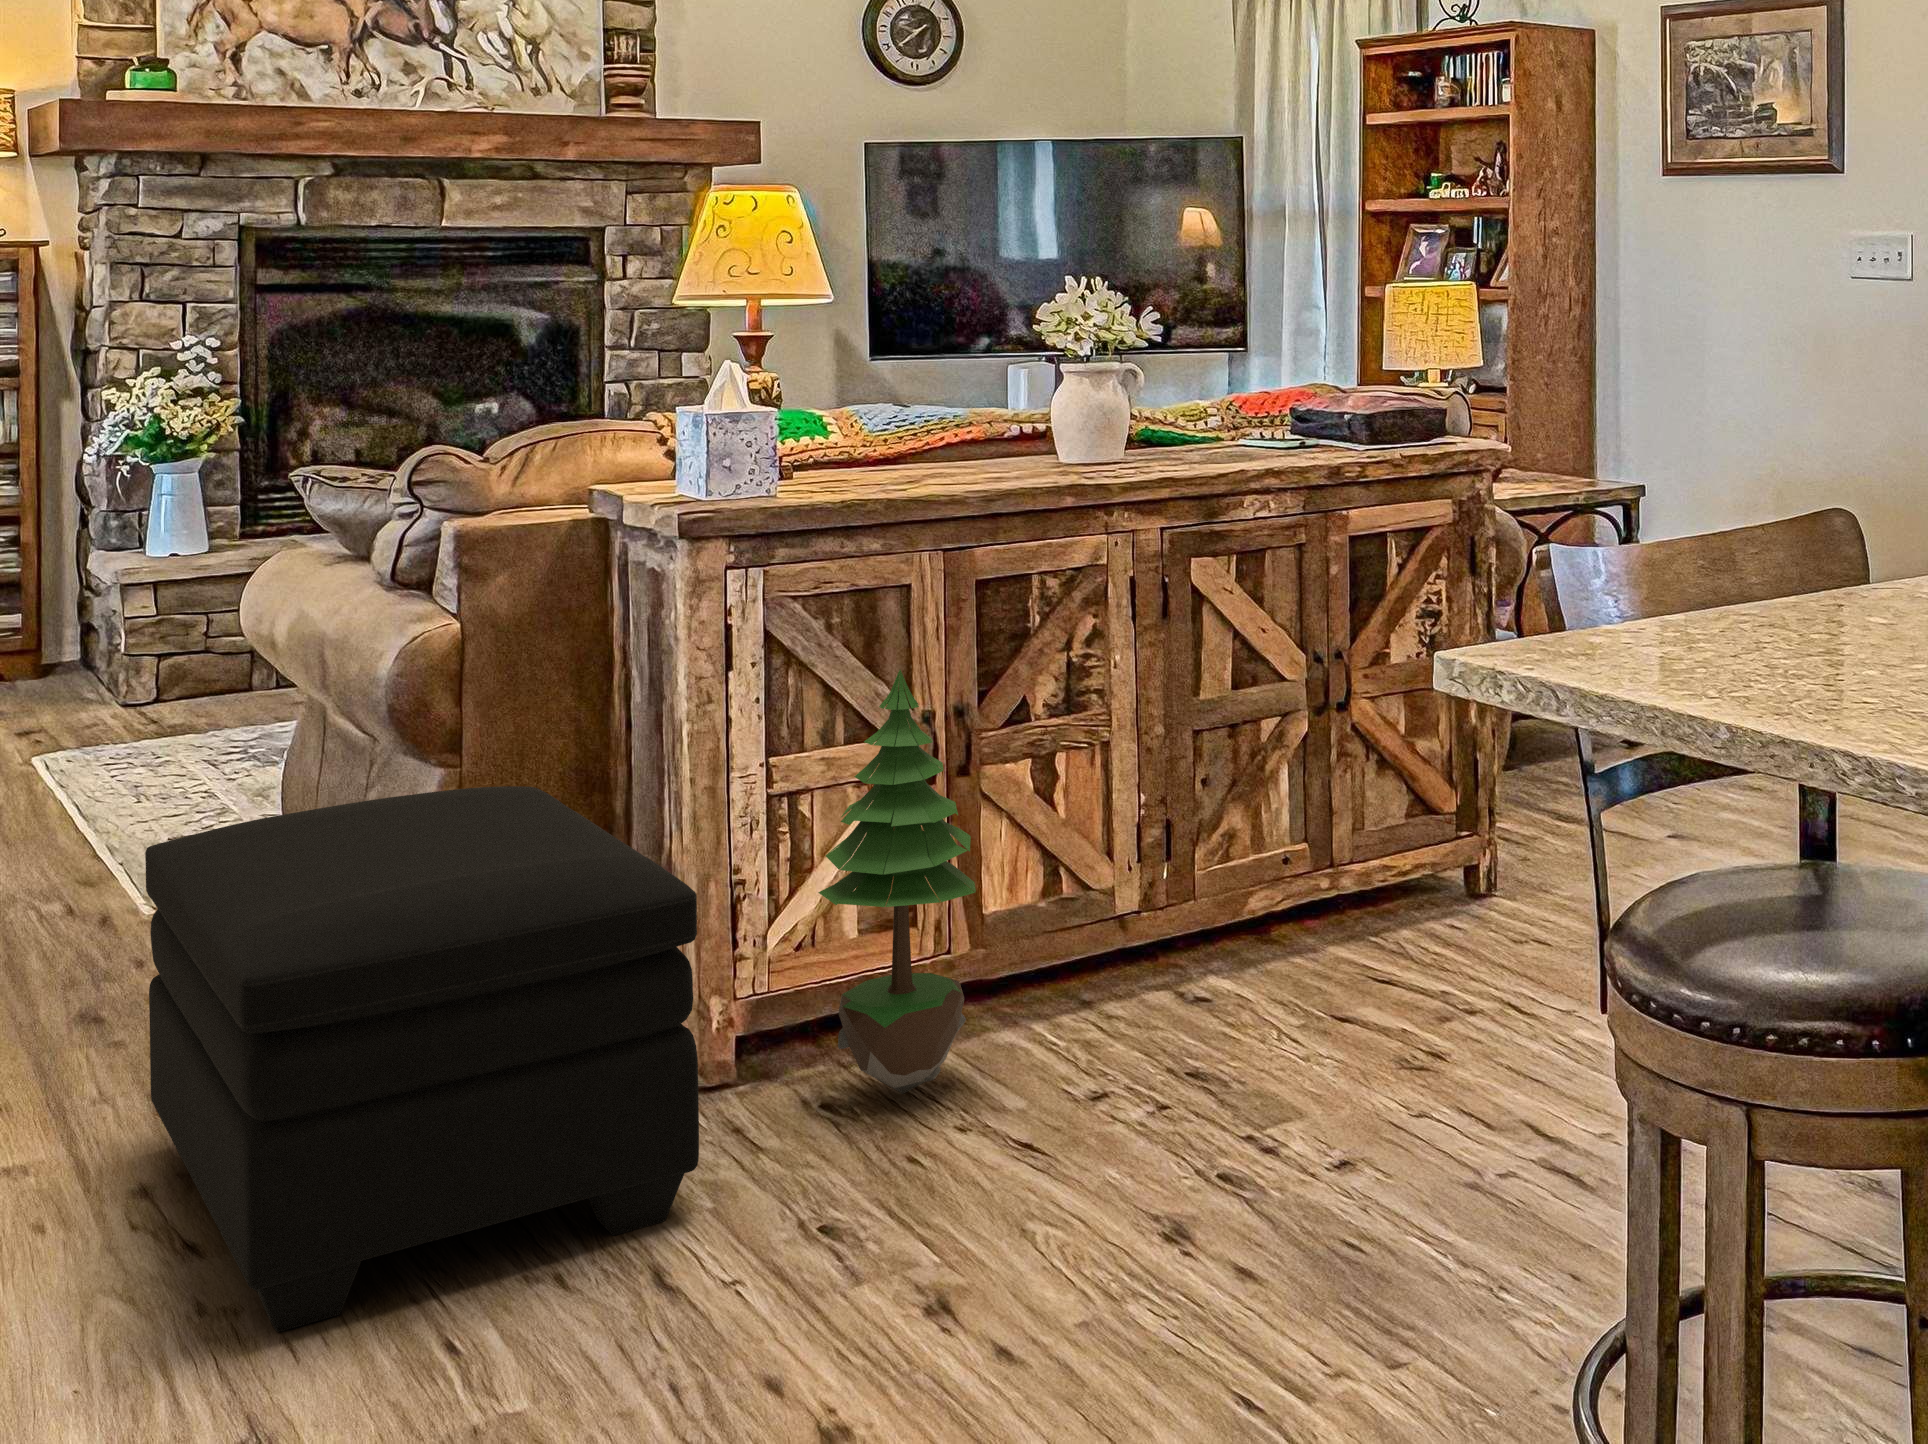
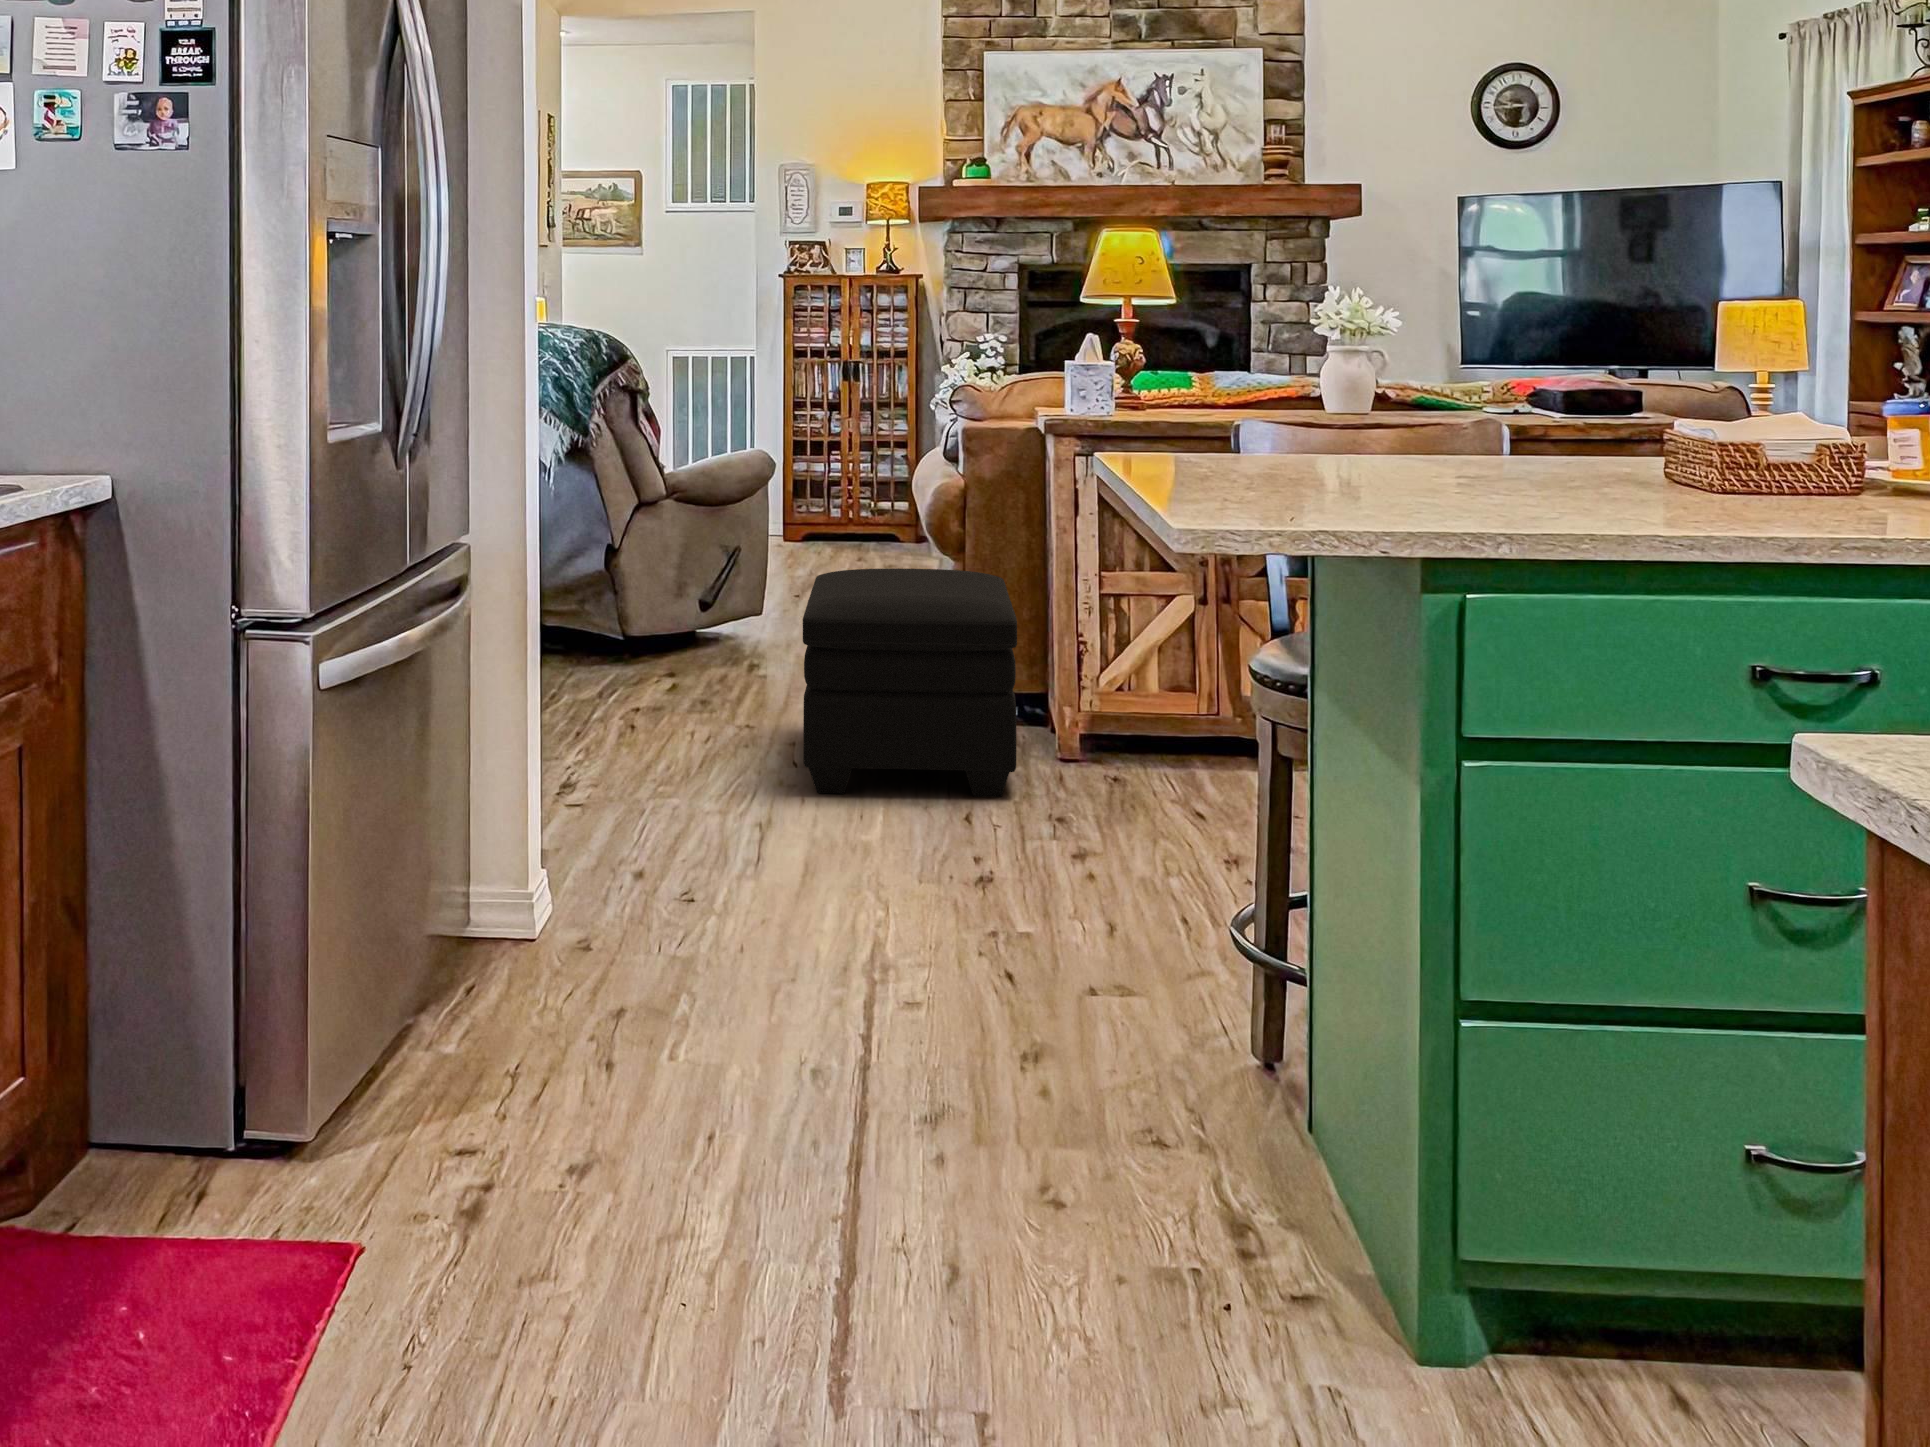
potted tree: present [818,670,976,1094] -> none [1116,524,1209,780]

